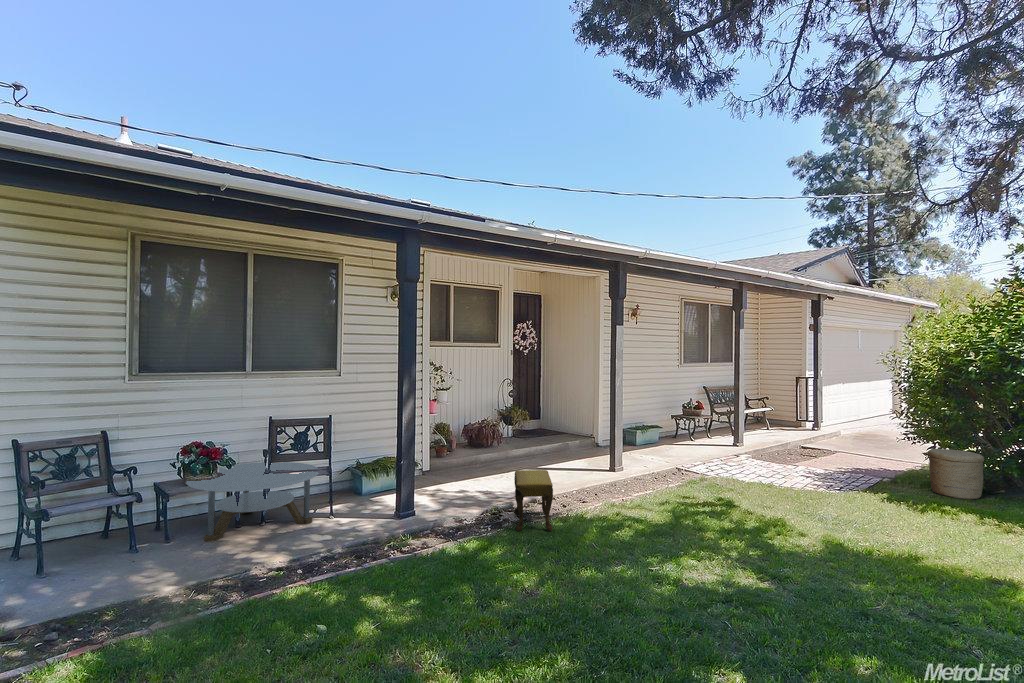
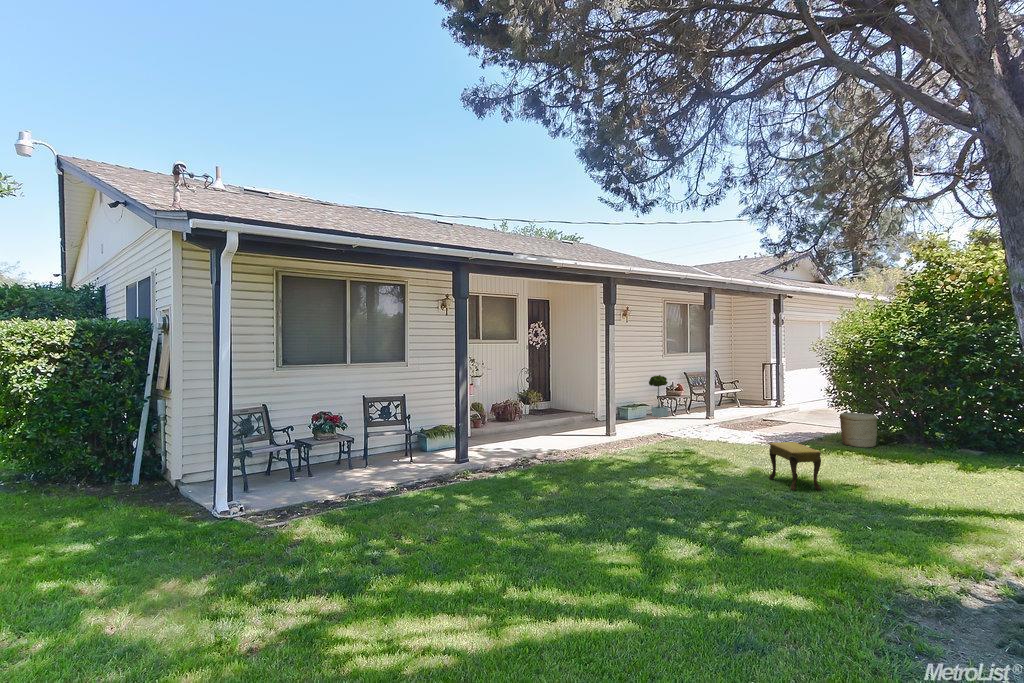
potted tree: none [662,389,685,442] -> present [649,375,668,417]
round table: present [186,462,319,542] -> none [319,427,404,476]
footstool: present [514,470,553,532] -> present [769,442,821,491]

